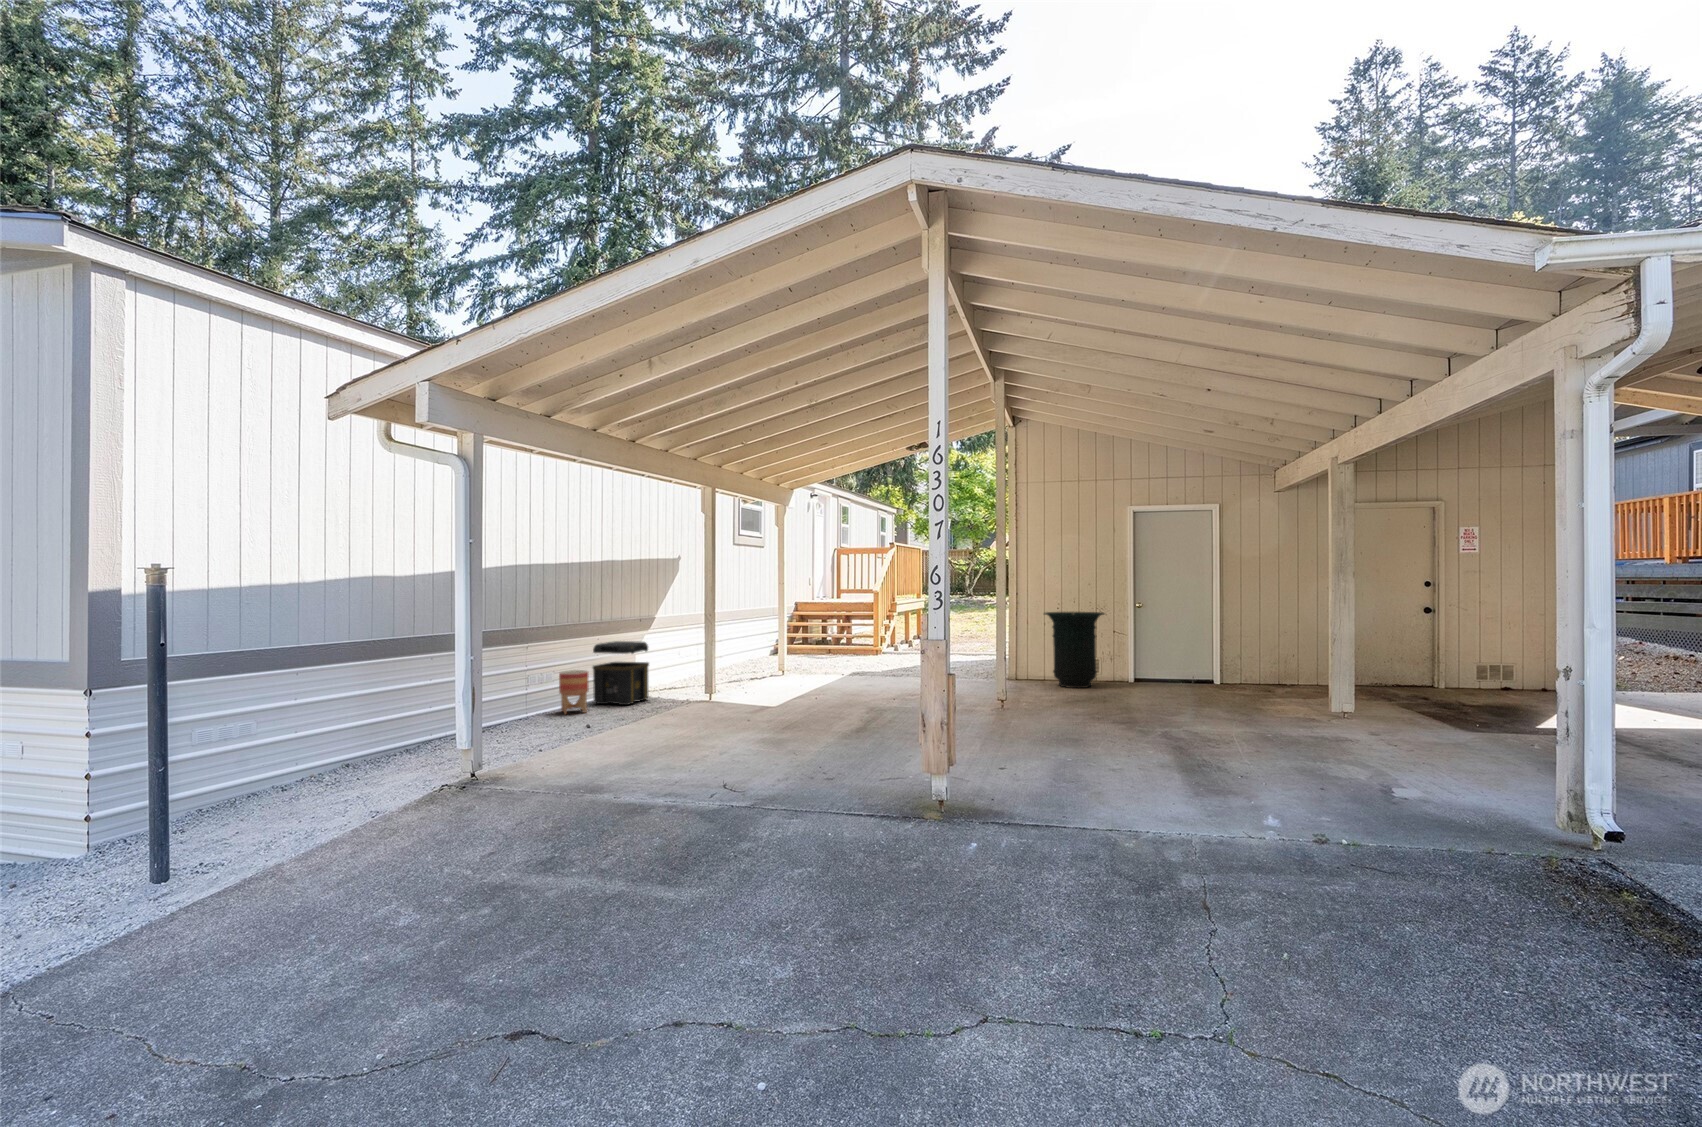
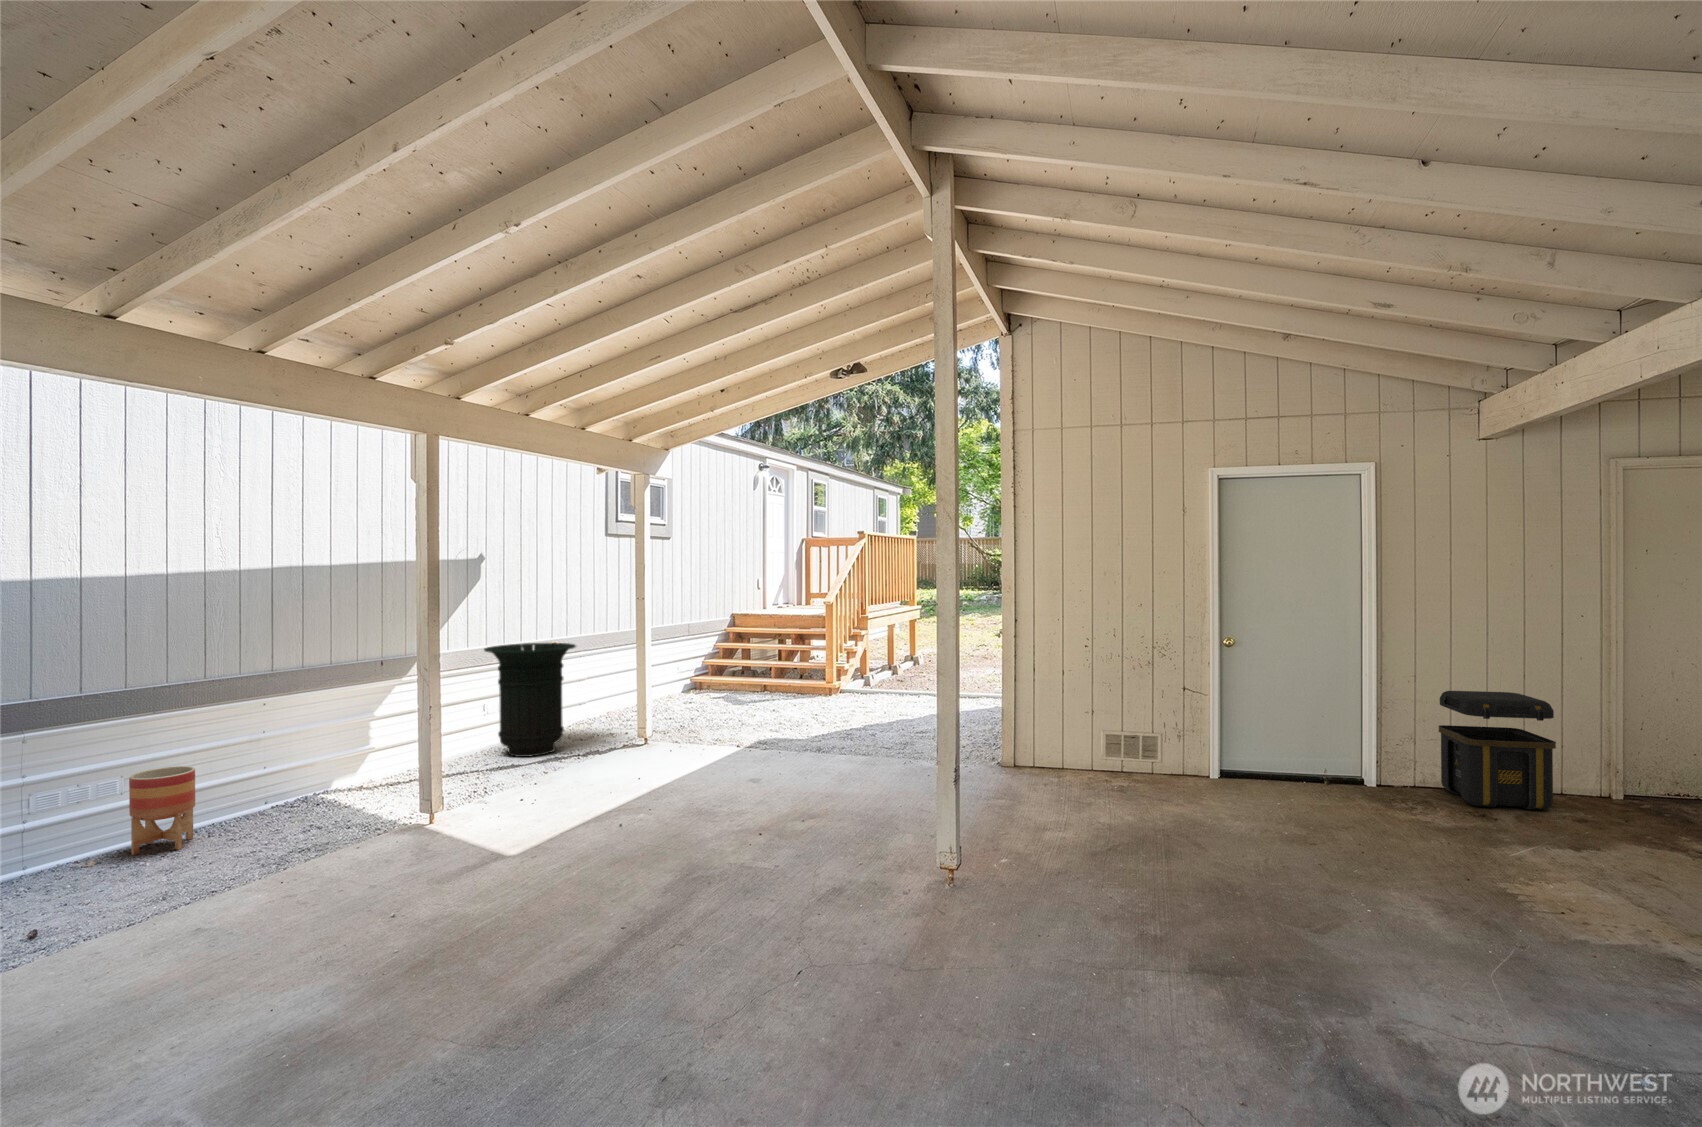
trash can: present [1044,612,1104,688] -> present [484,643,576,757]
toolbox: present [593,641,649,705] -> present [1438,691,1556,810]

